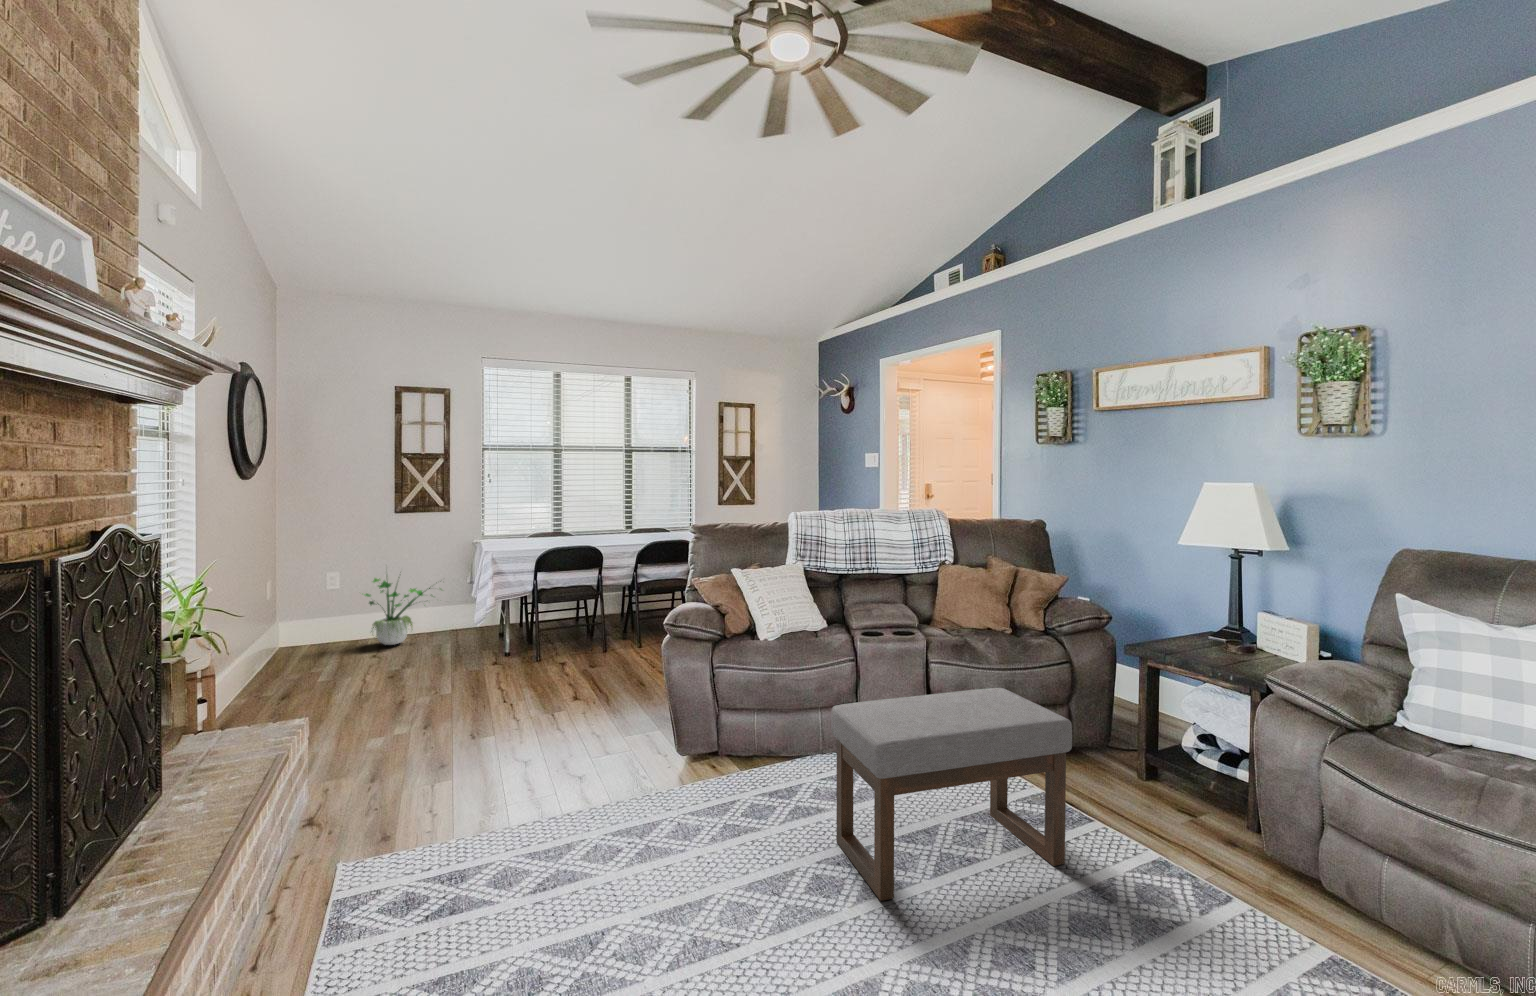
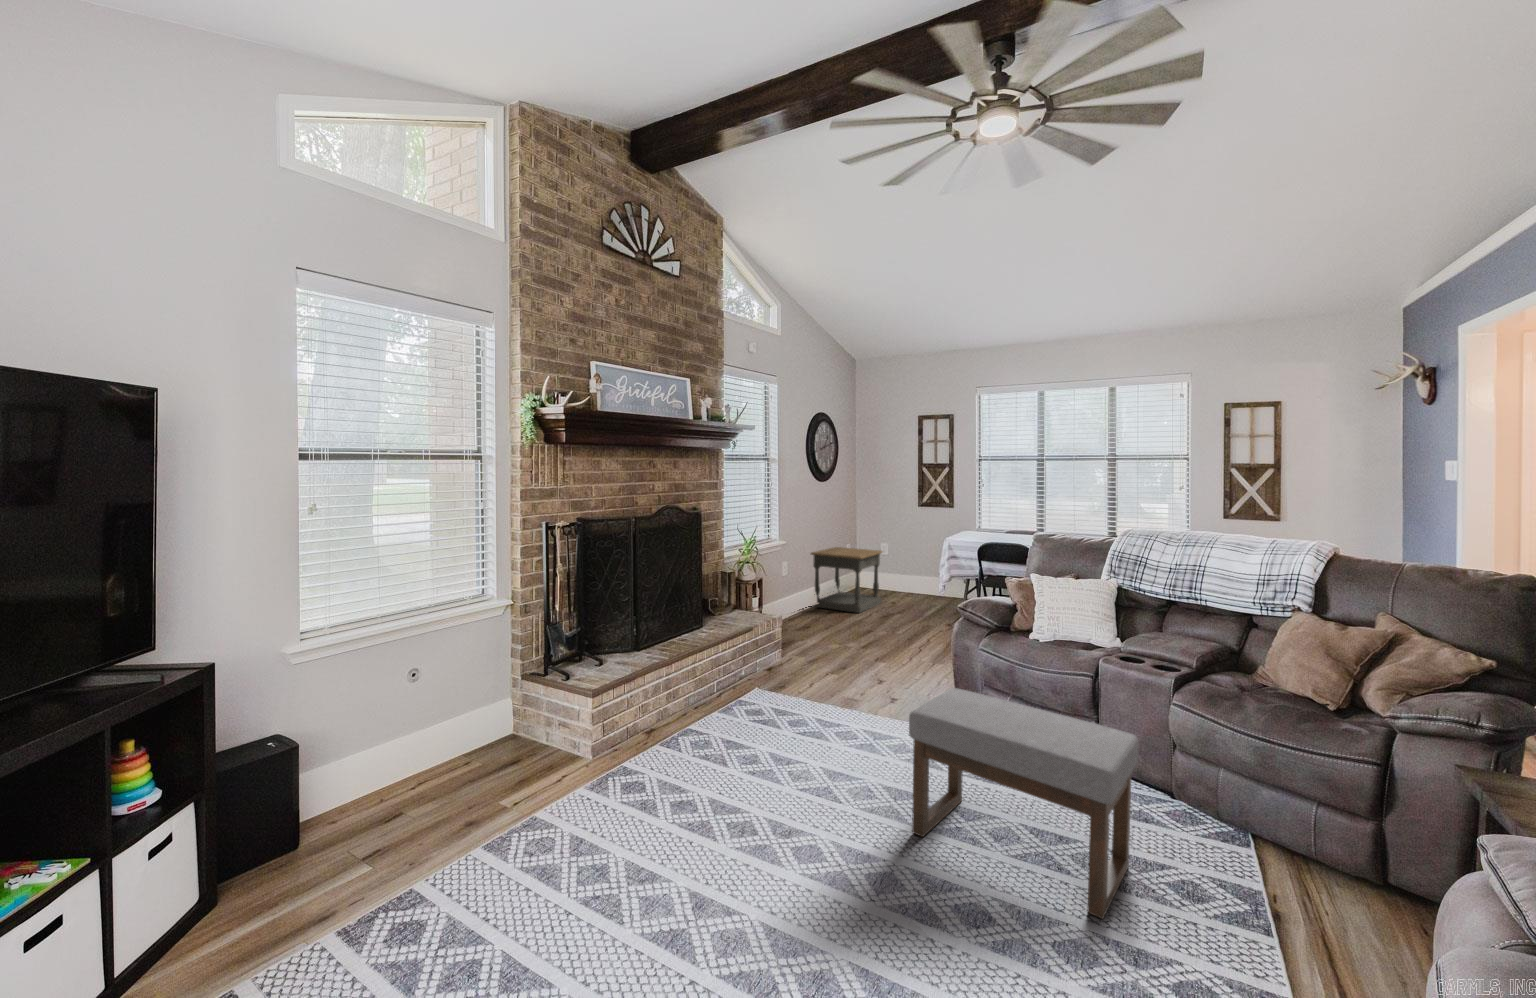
potted plant: present [364,578,441,645] -> none [889,539,945,596]
side table: none [243,582,368,697] -> present [811,547,883,613]

